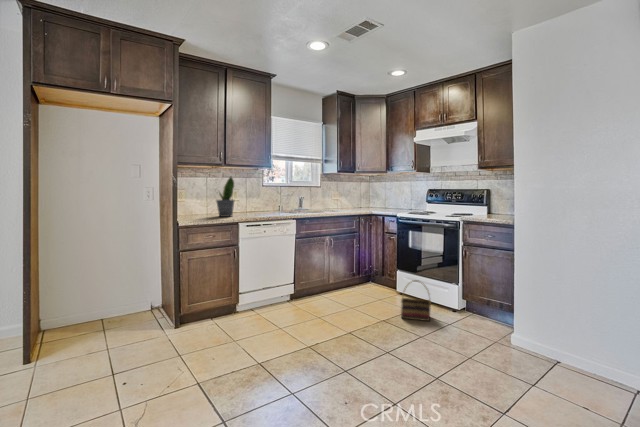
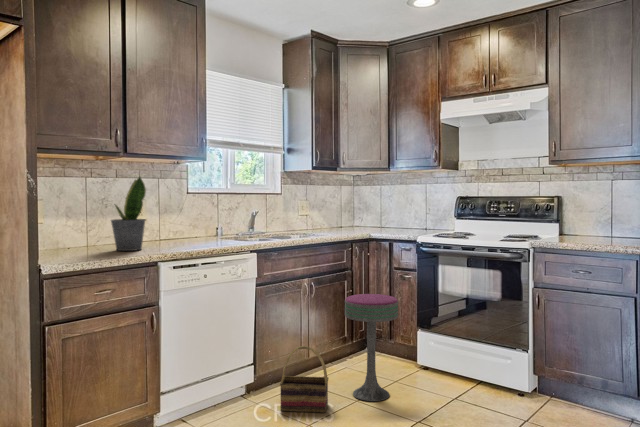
bar stool: none [347,246,378,308] -> present [345,294,398,401]
basket: present [401,280,431,321] -> present [280,346,328,413]

